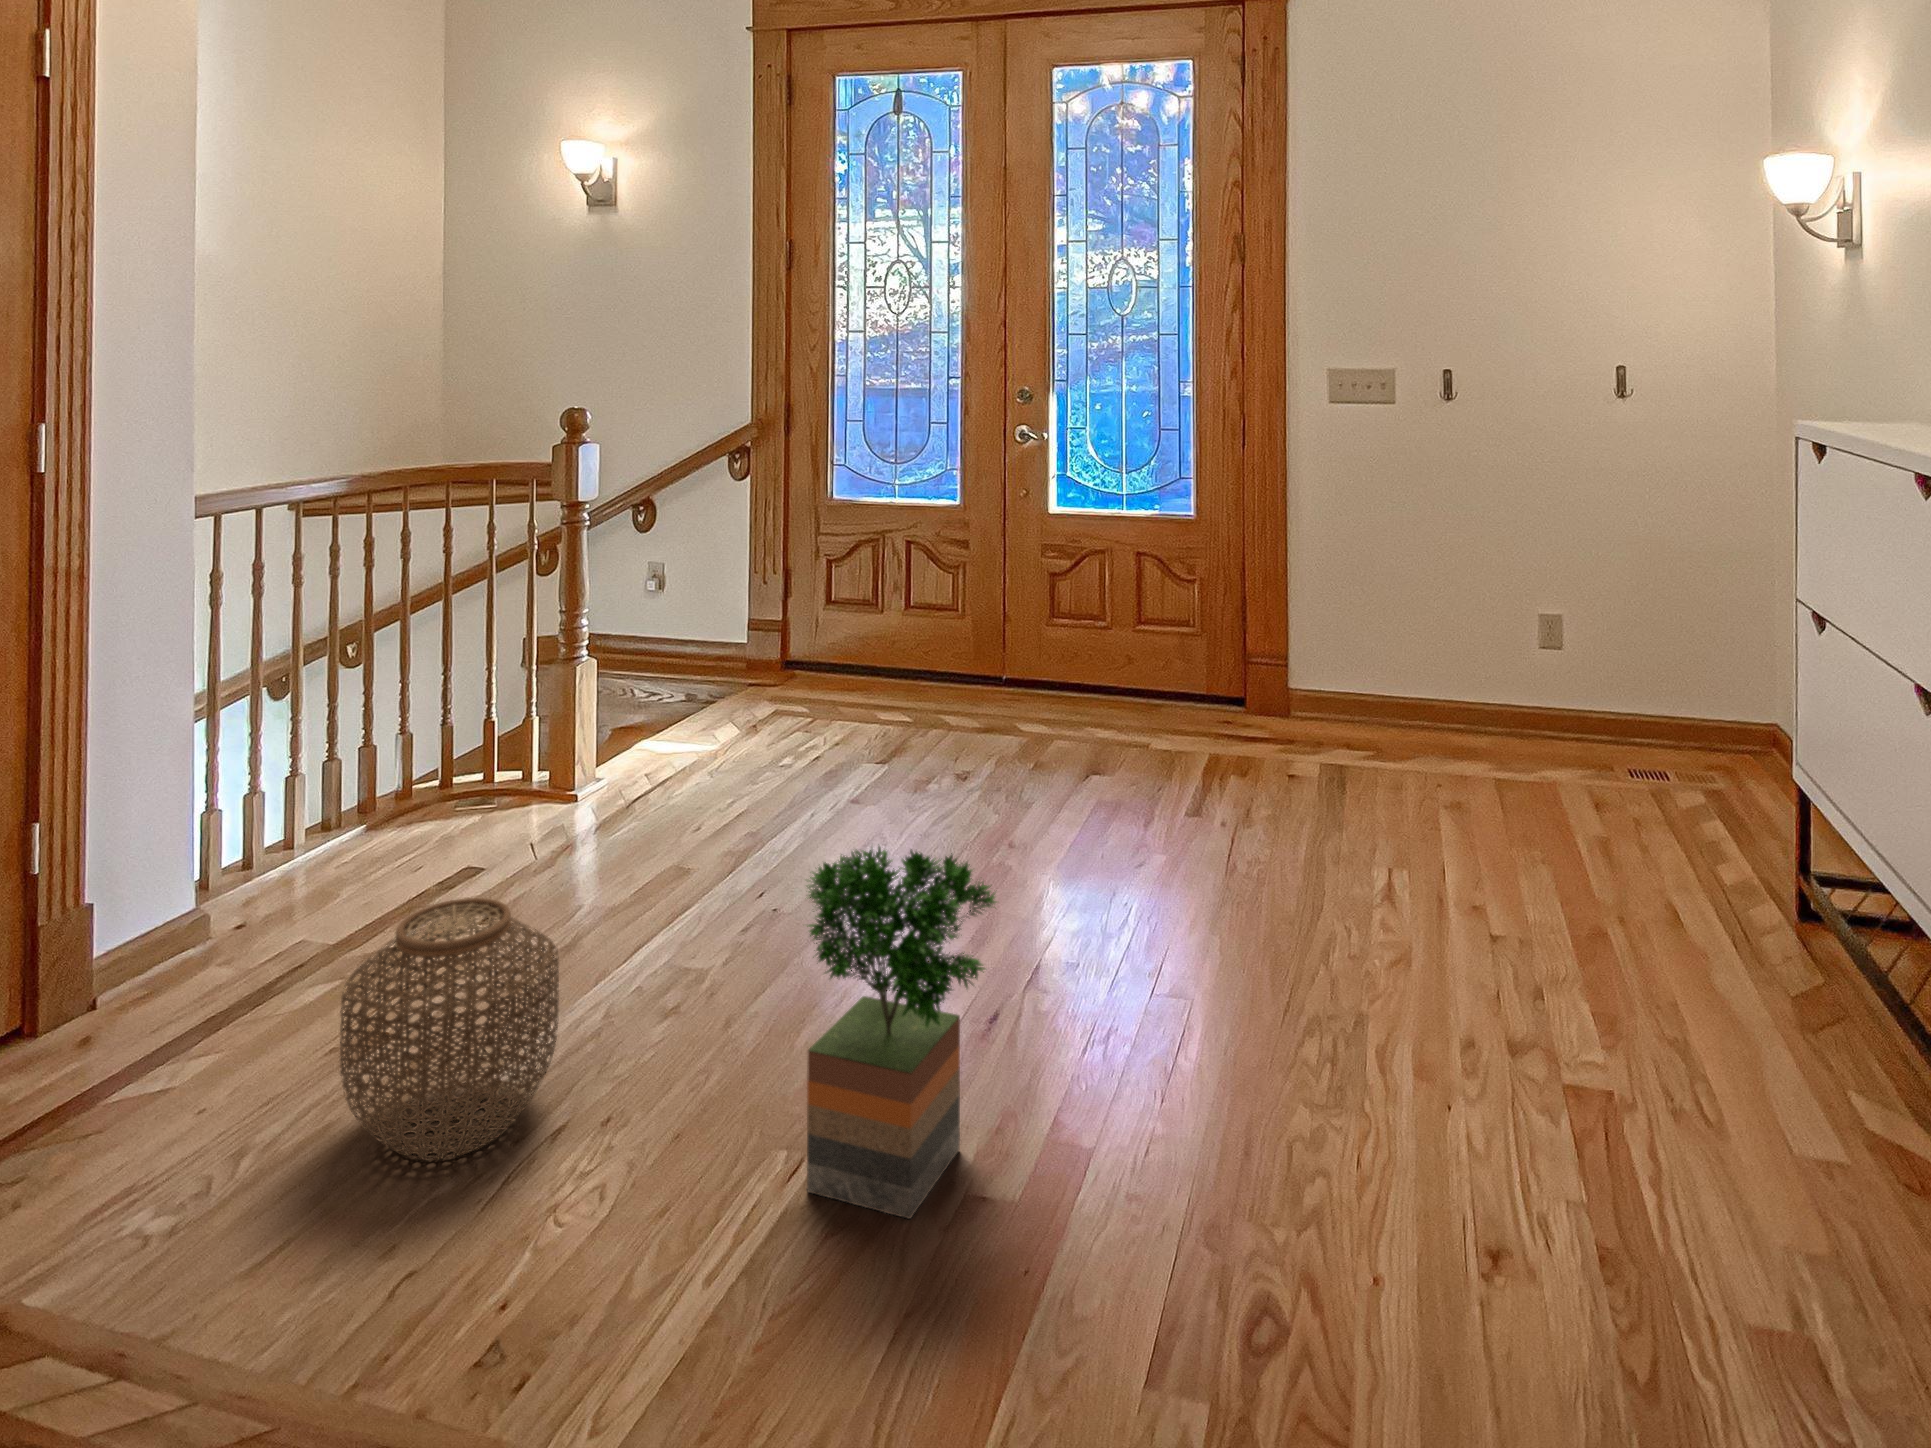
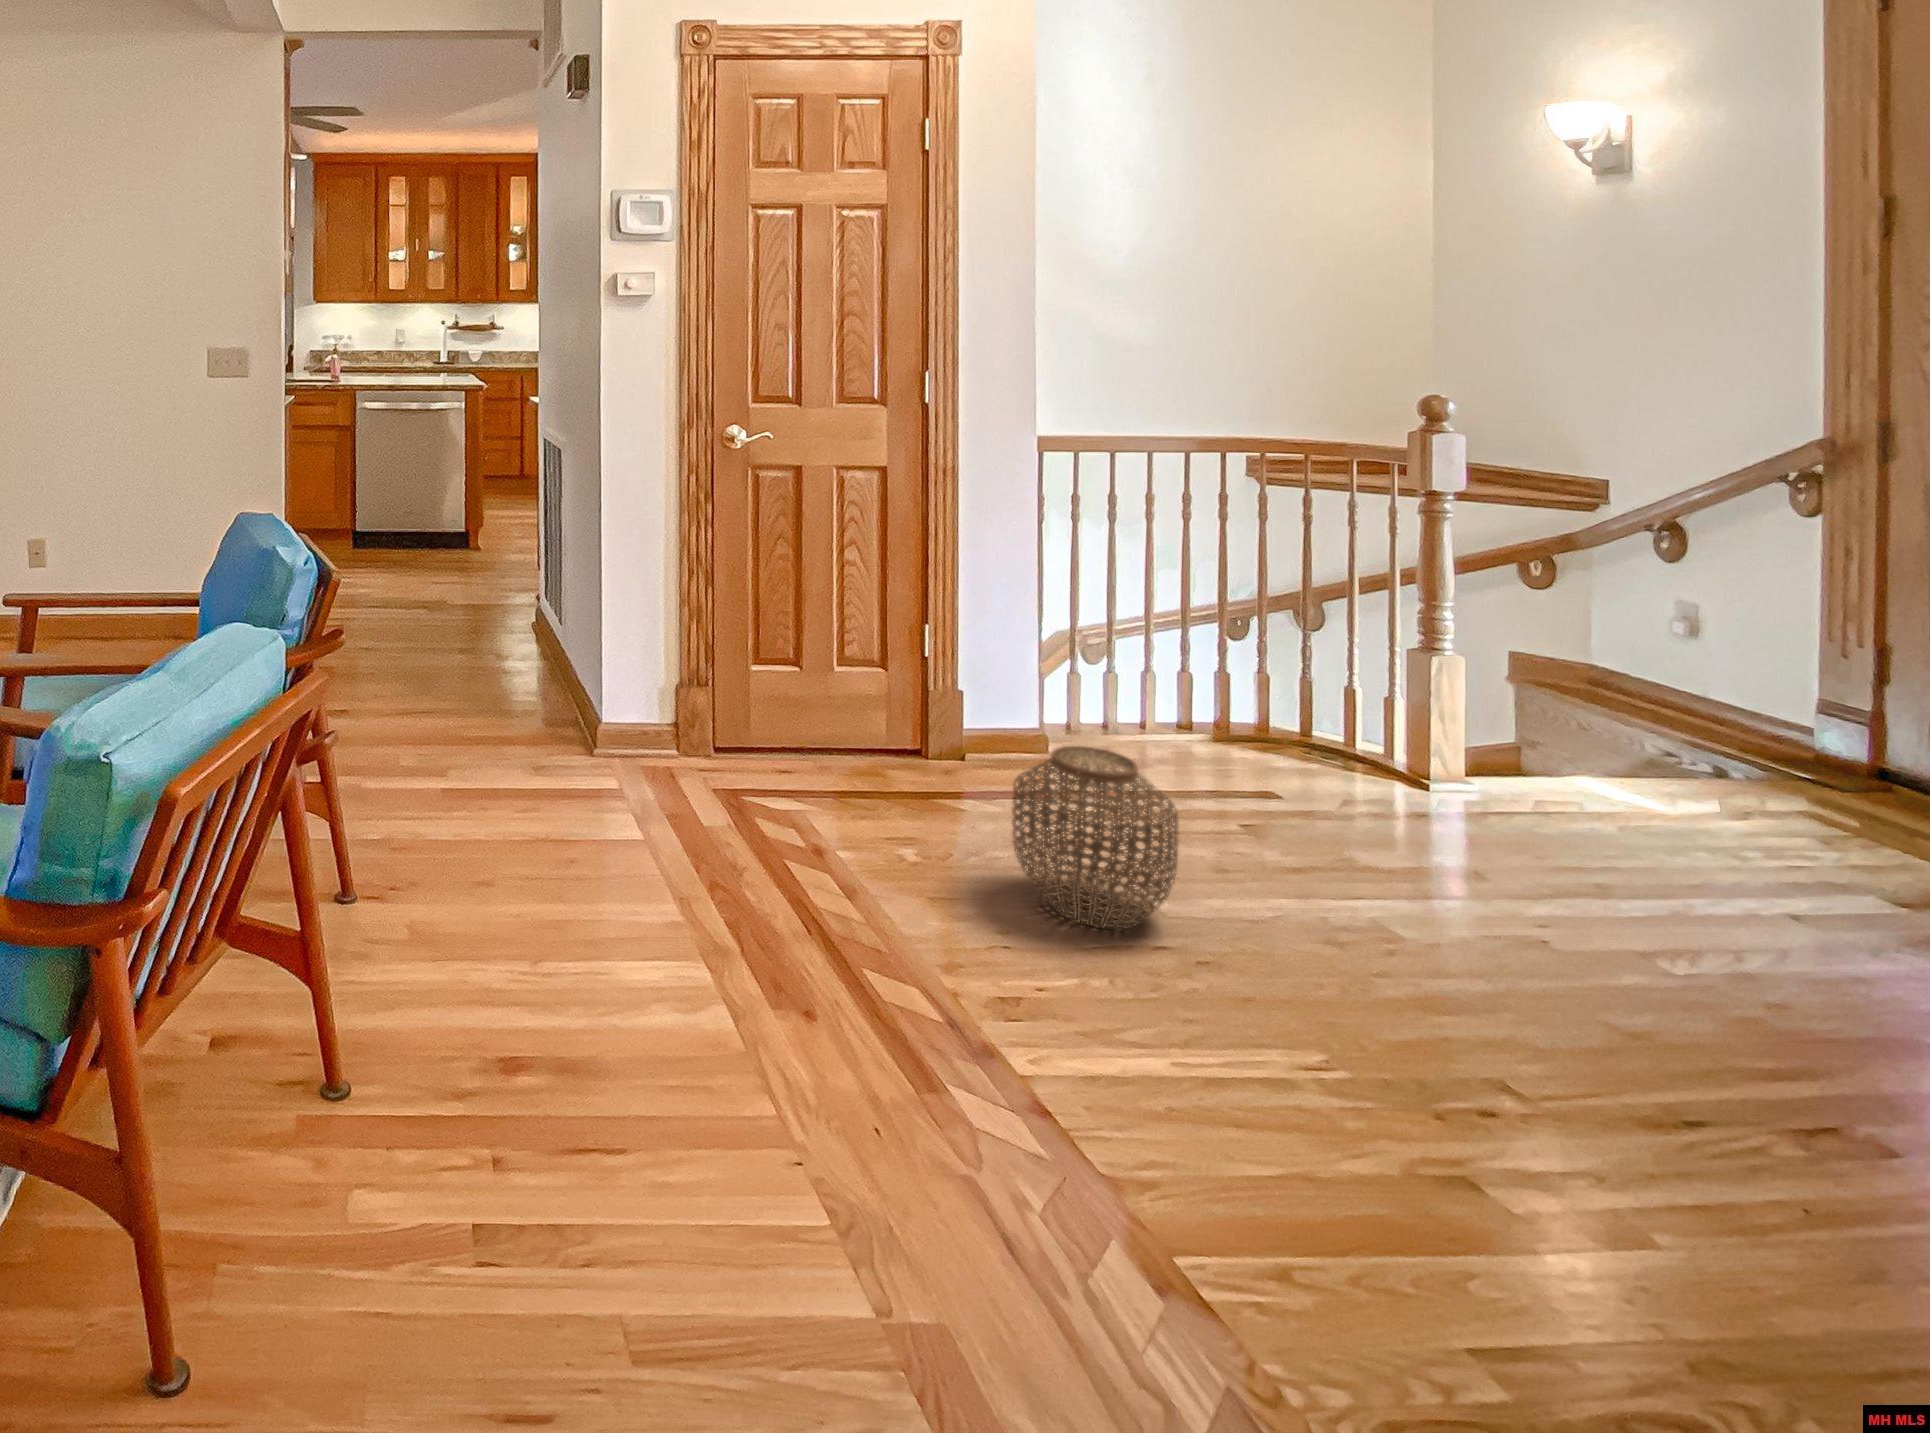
potted tree: present [807,846,996,1219] -> none [1277,814,1540,1154]

